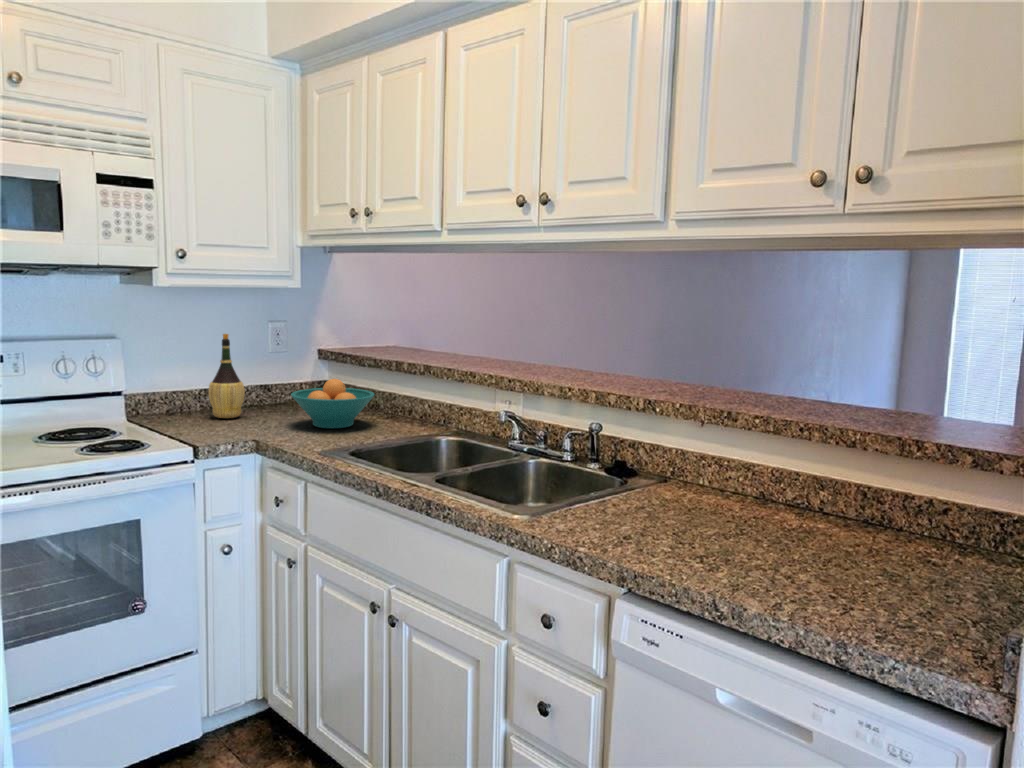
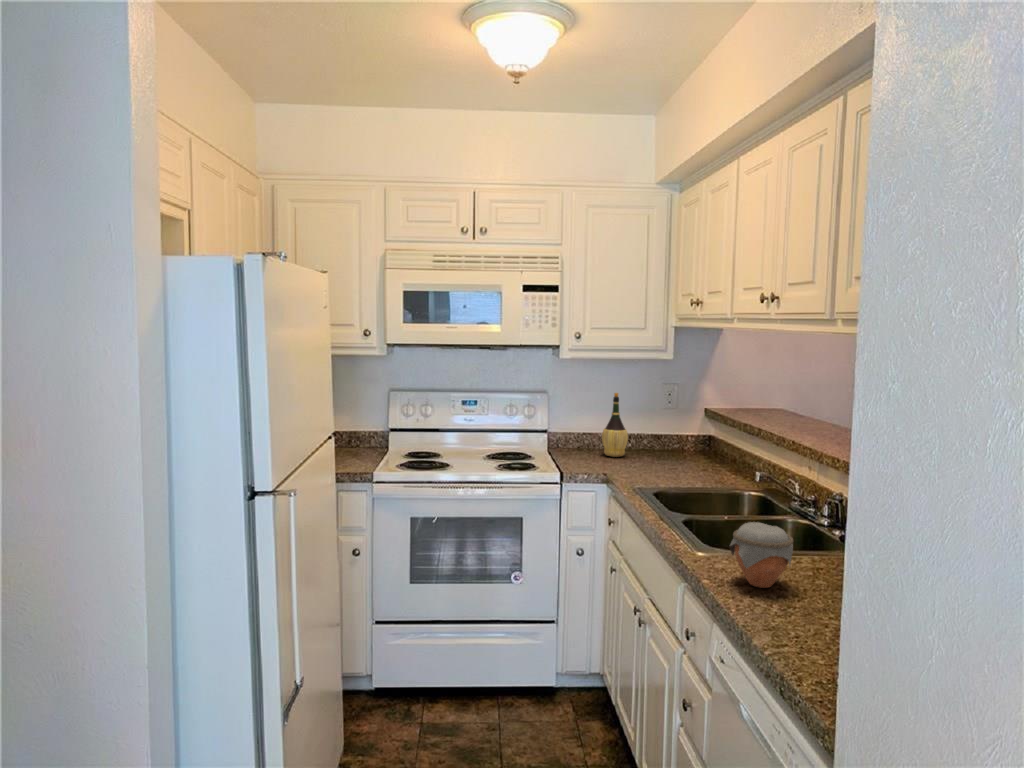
fruit bowl: present [291,379,374,429] -> none [647,434,716,475]
jar: none [557,456,625,524] -> present [730,522,793,588]

